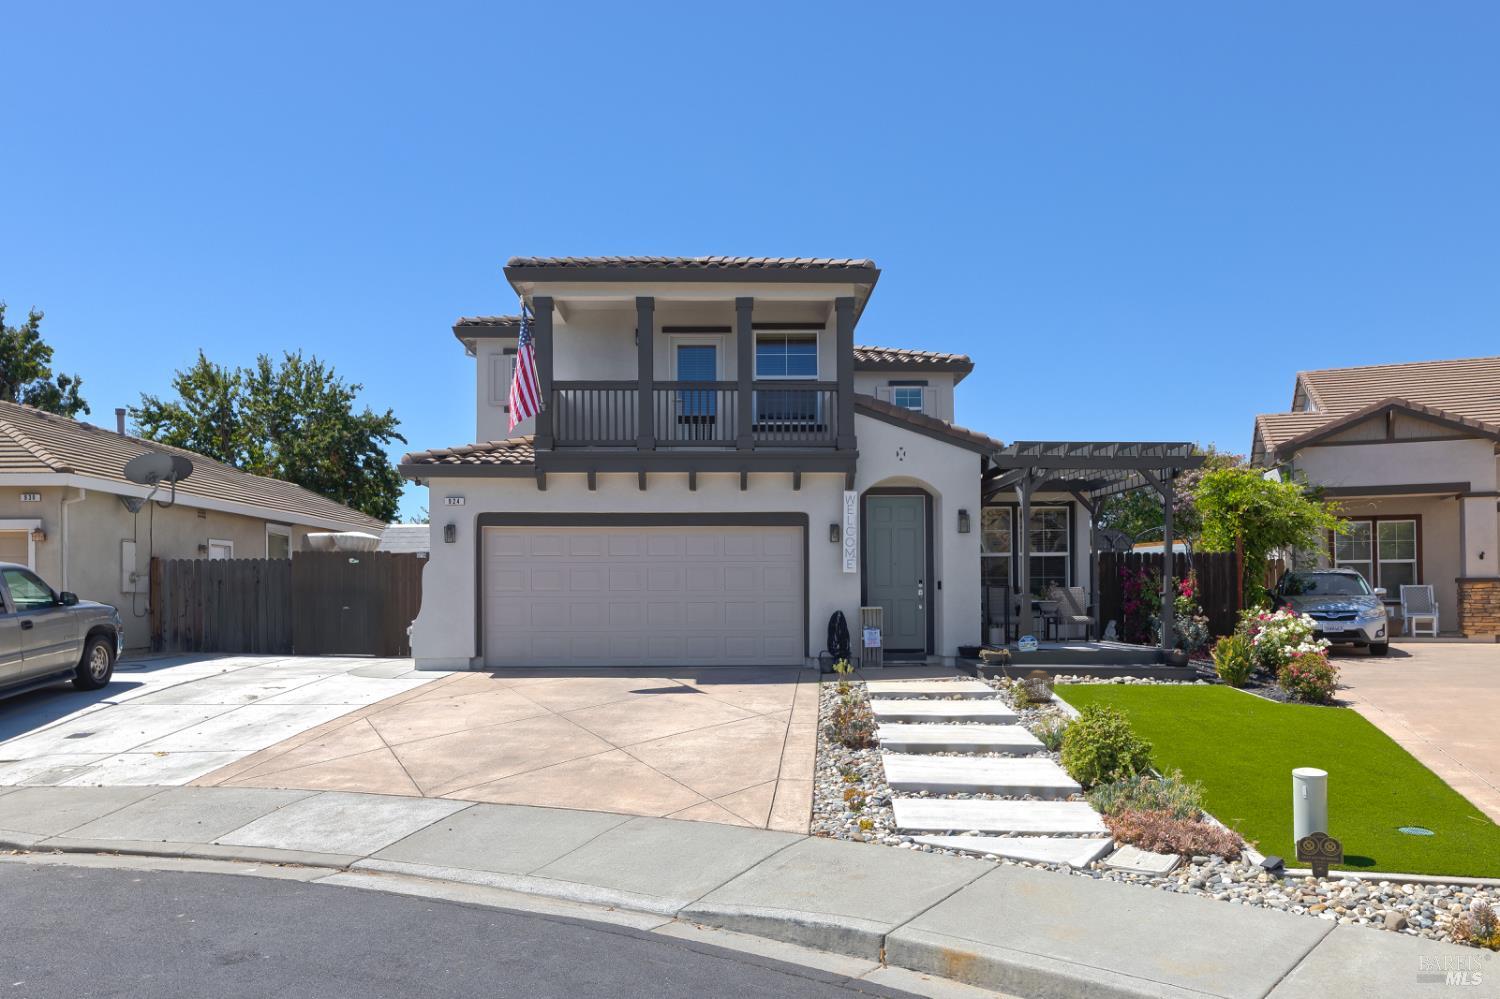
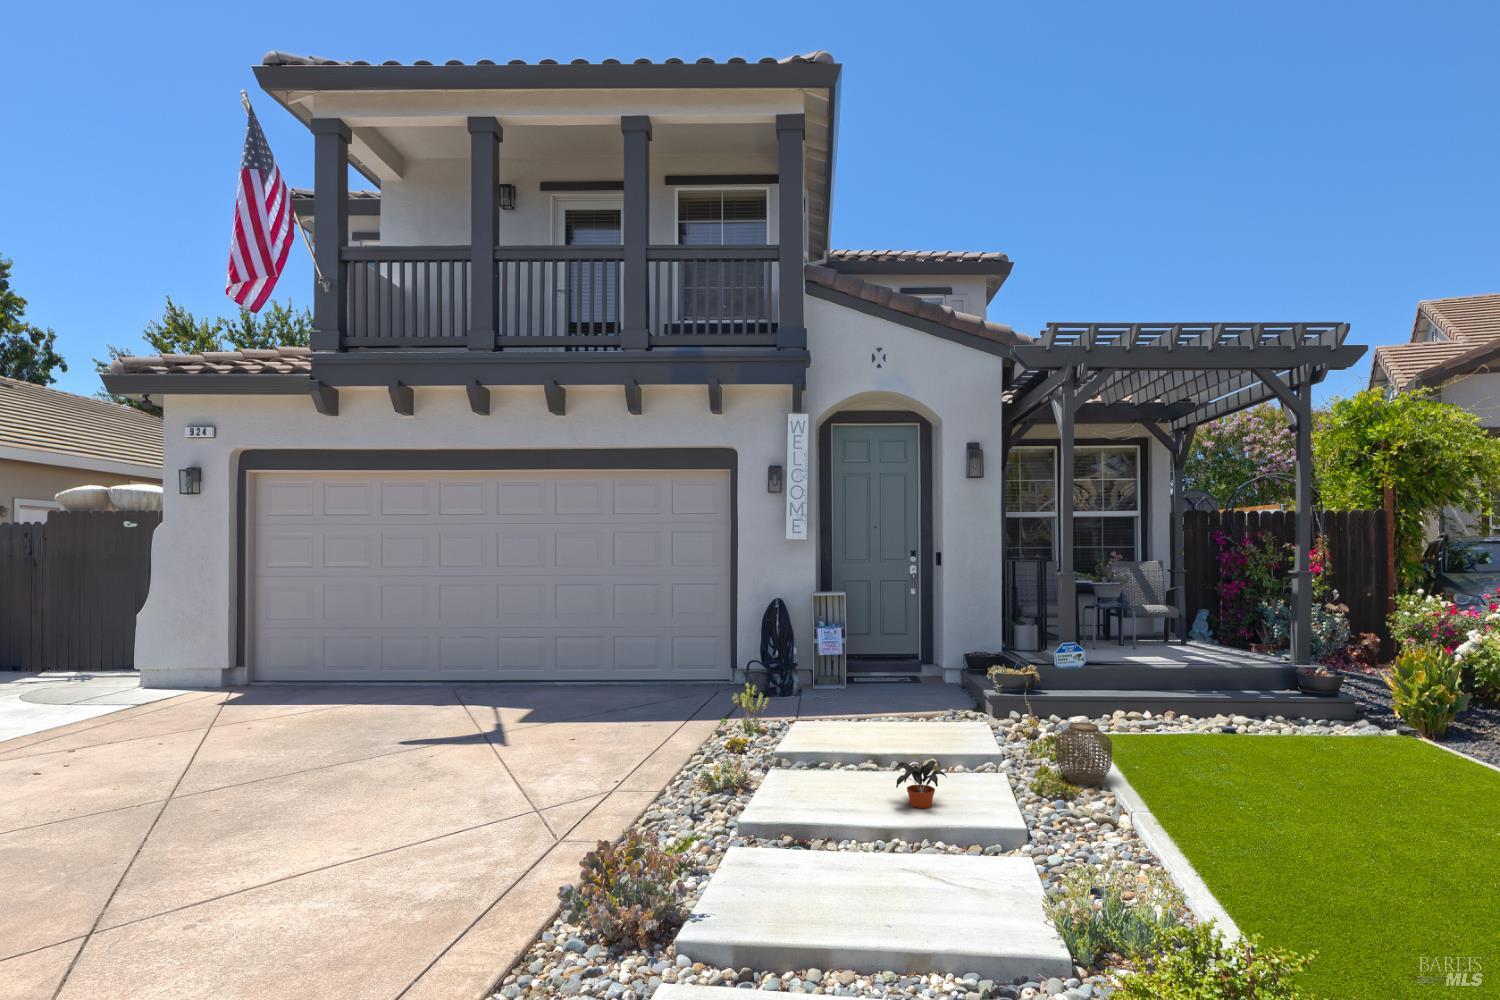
potted plant: none [942,688,971,711] -> present [896,760,947,808]

